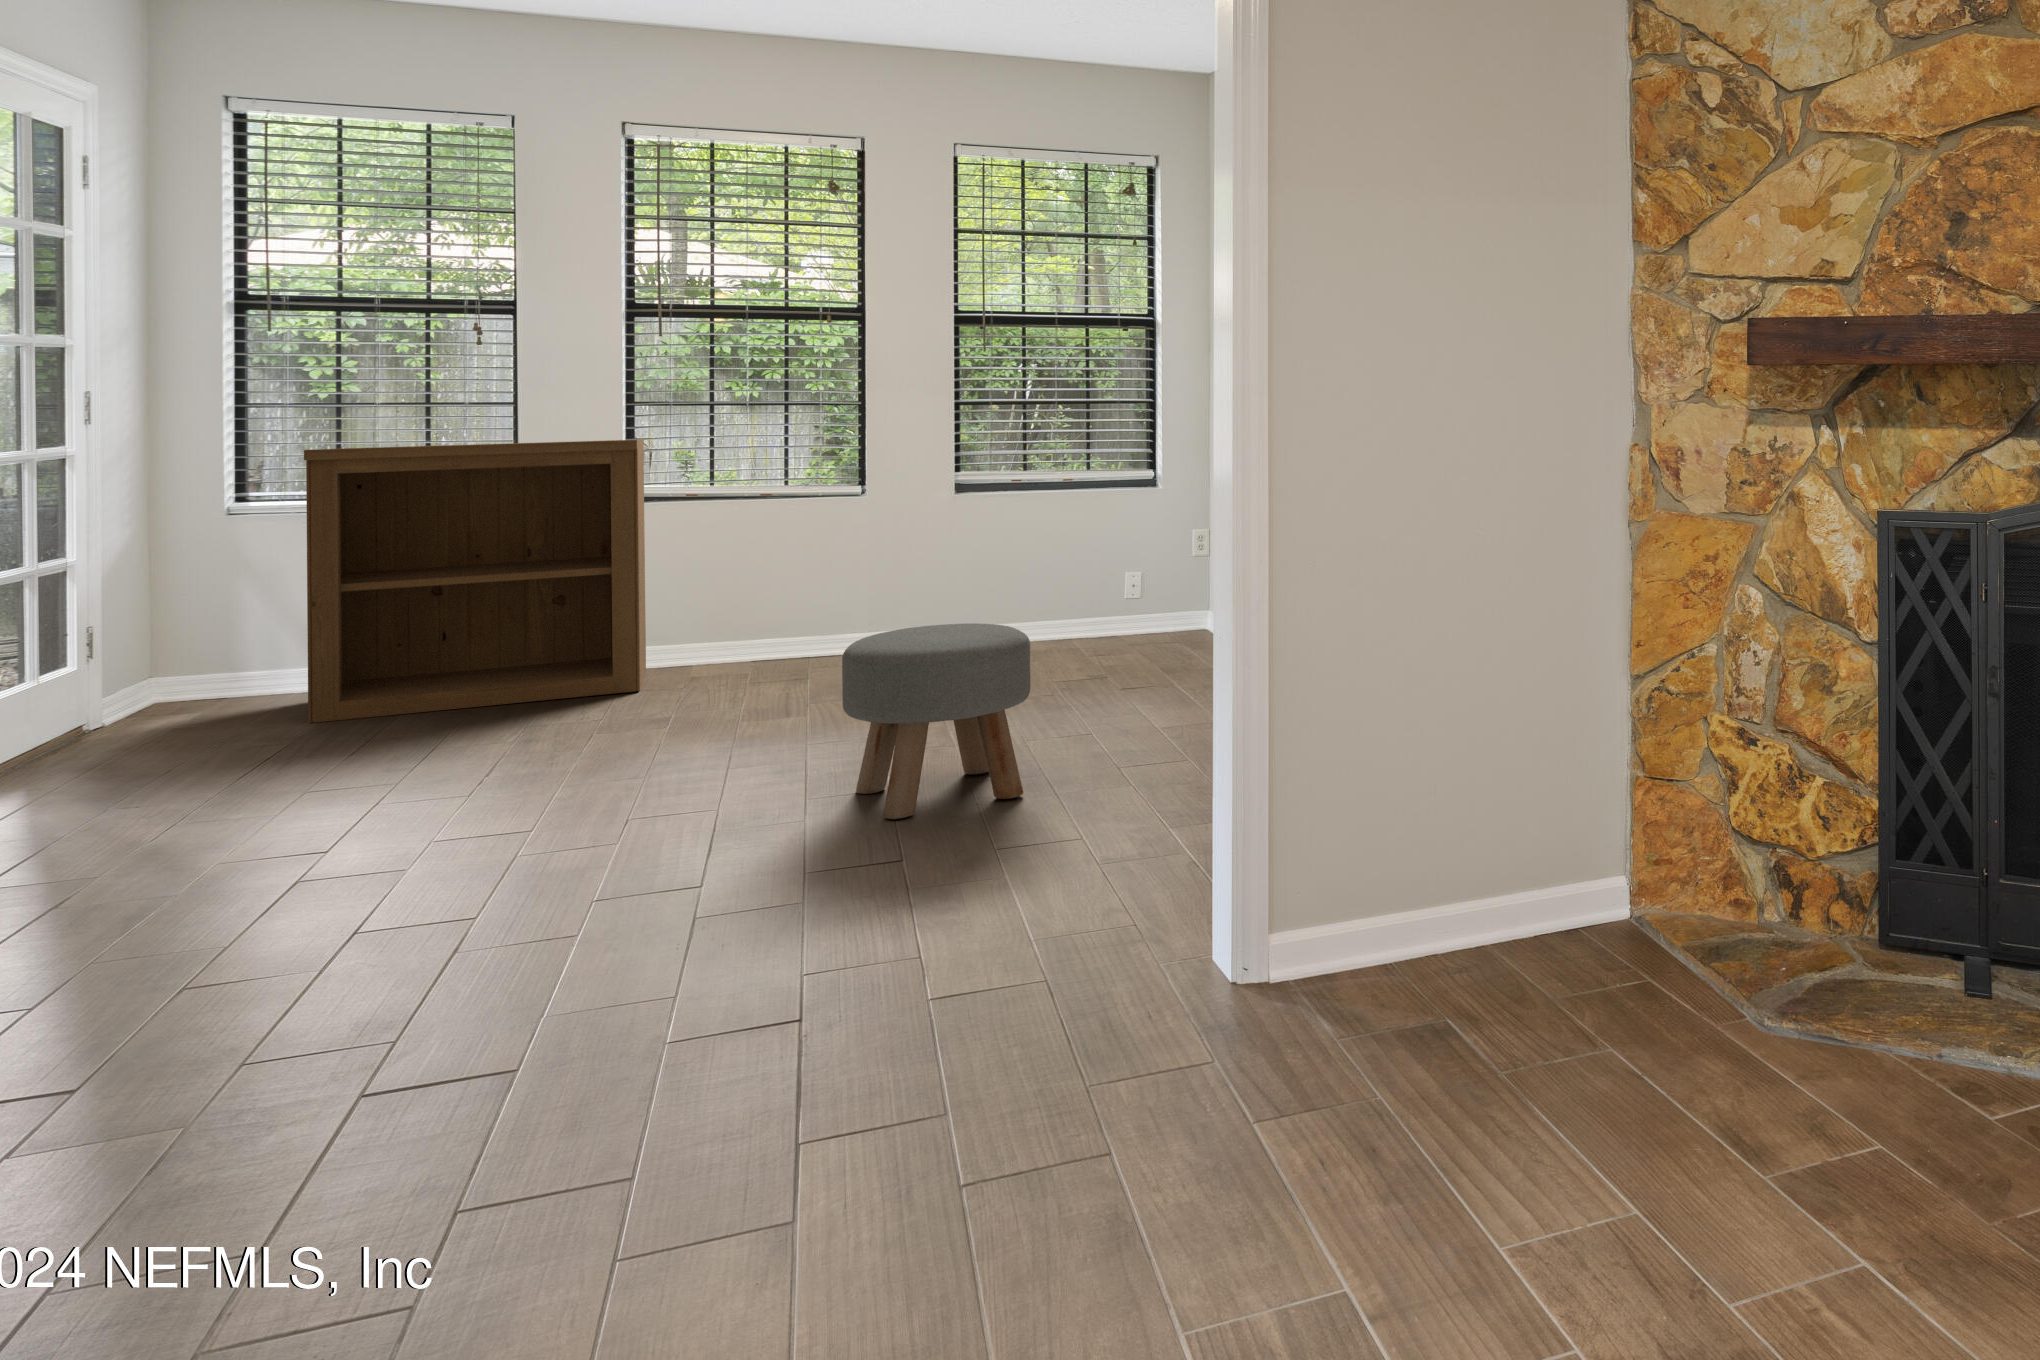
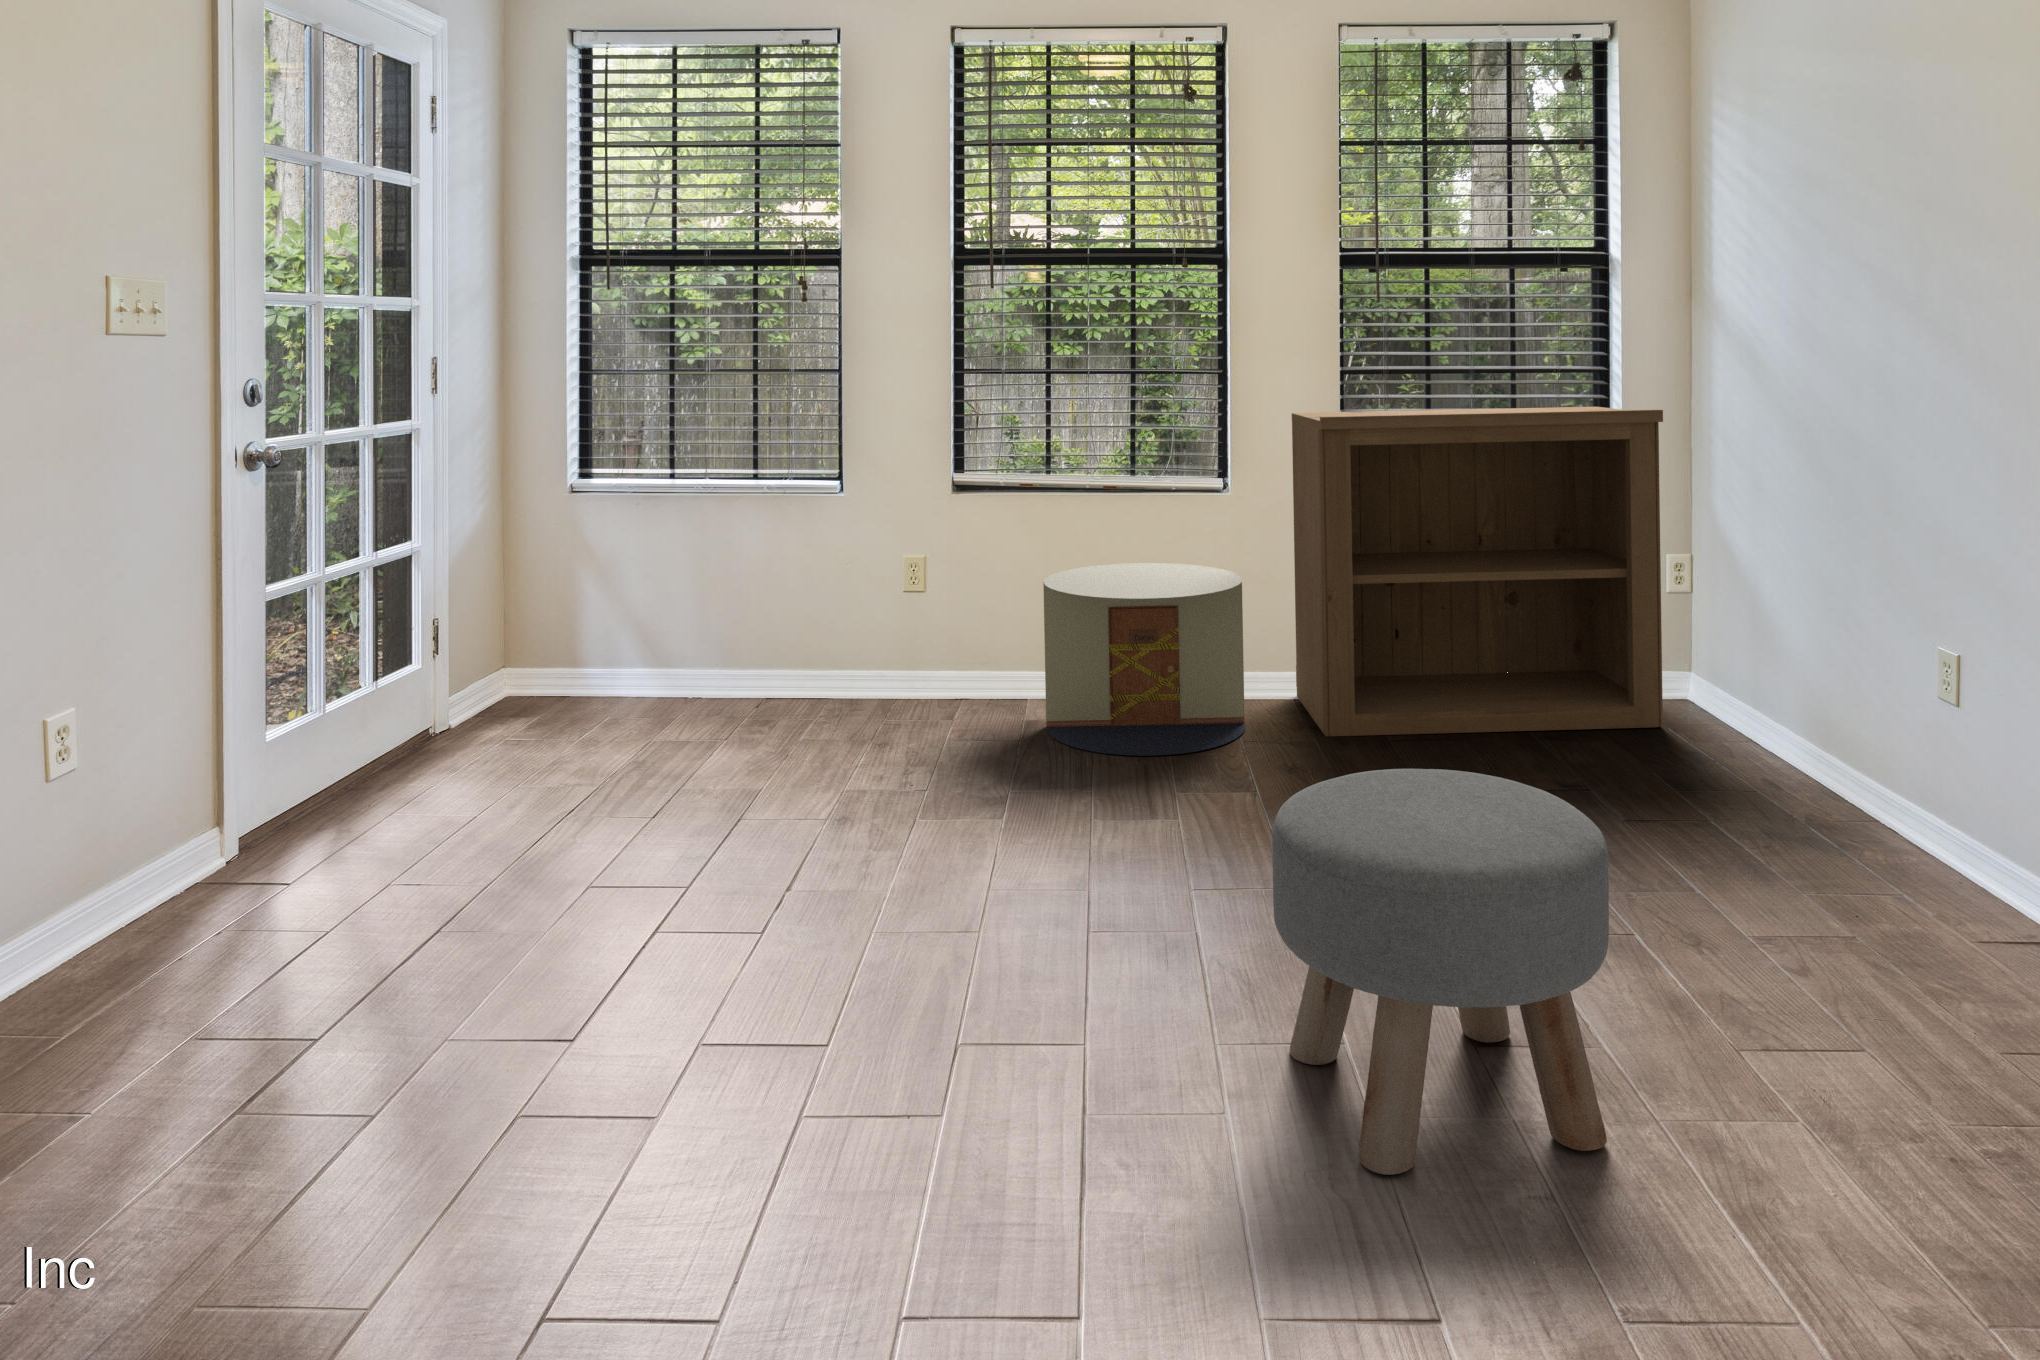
bookshelf: present [304,439,646,723] -> present [1292,407,1663,736]
side table: none [703,552,871,690] -> present [1043,563,1245,756]

